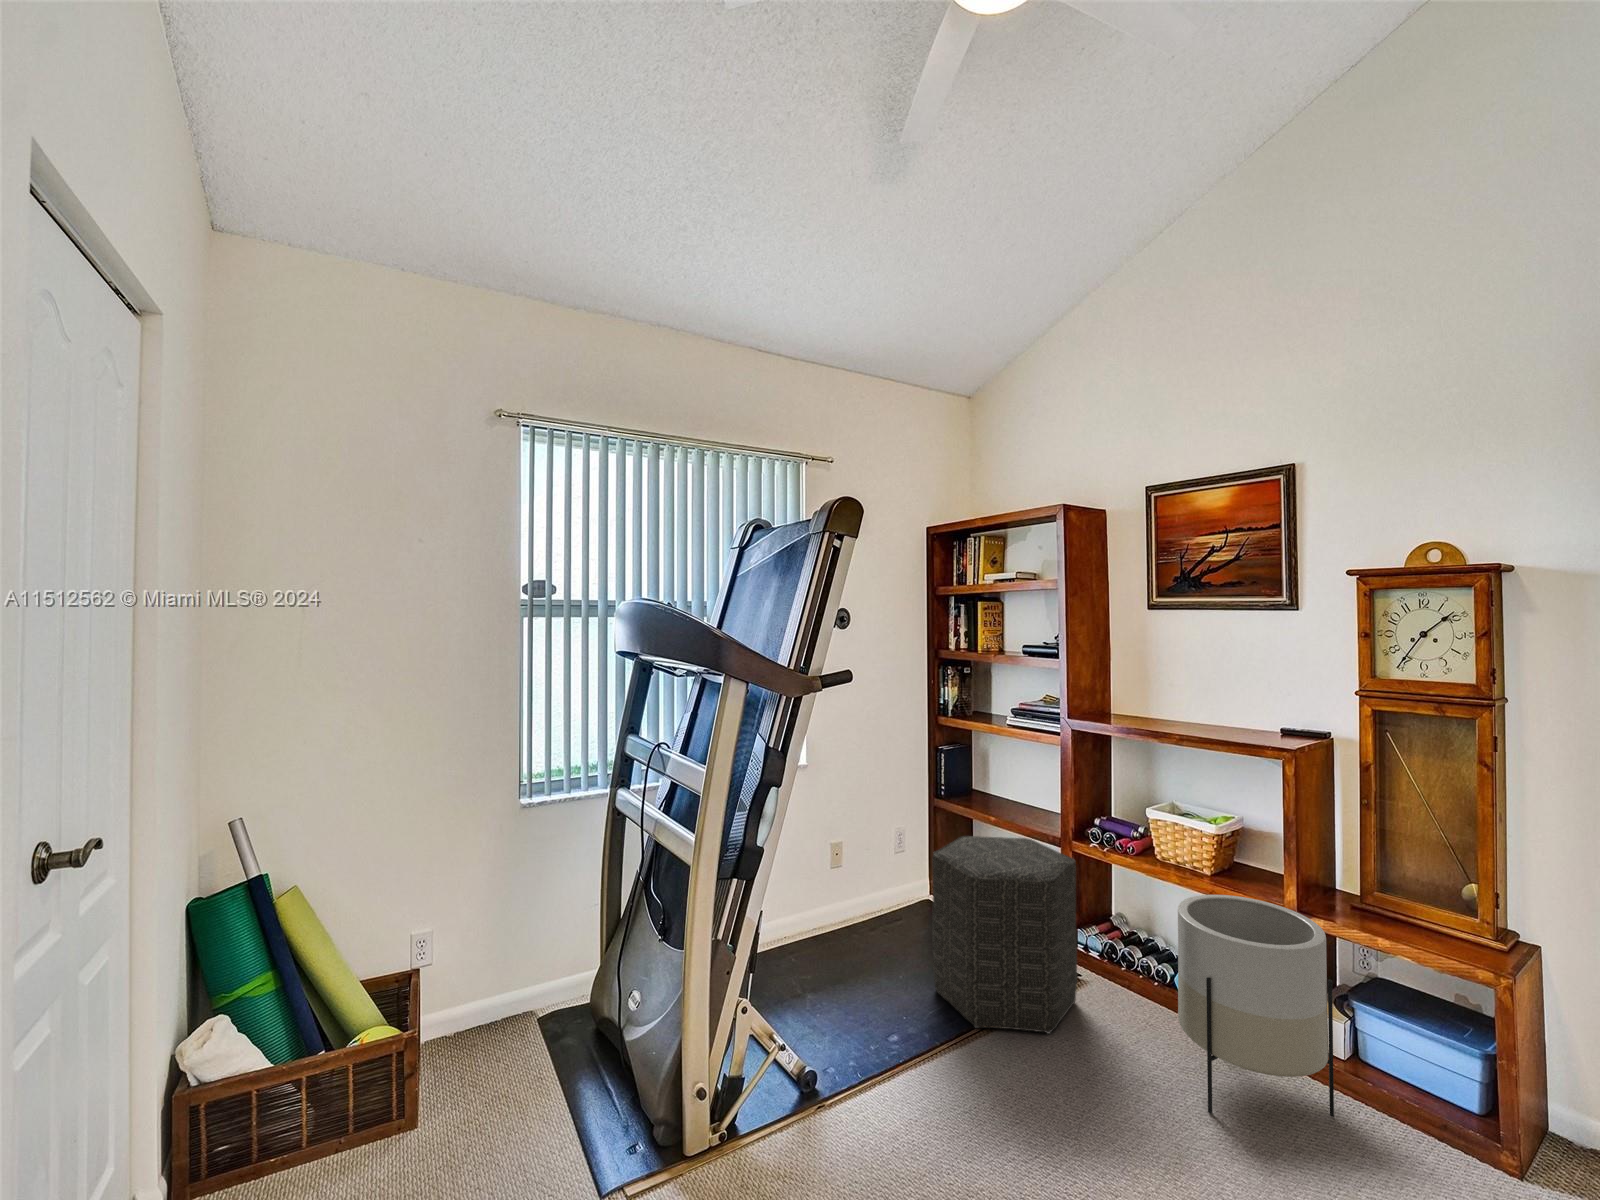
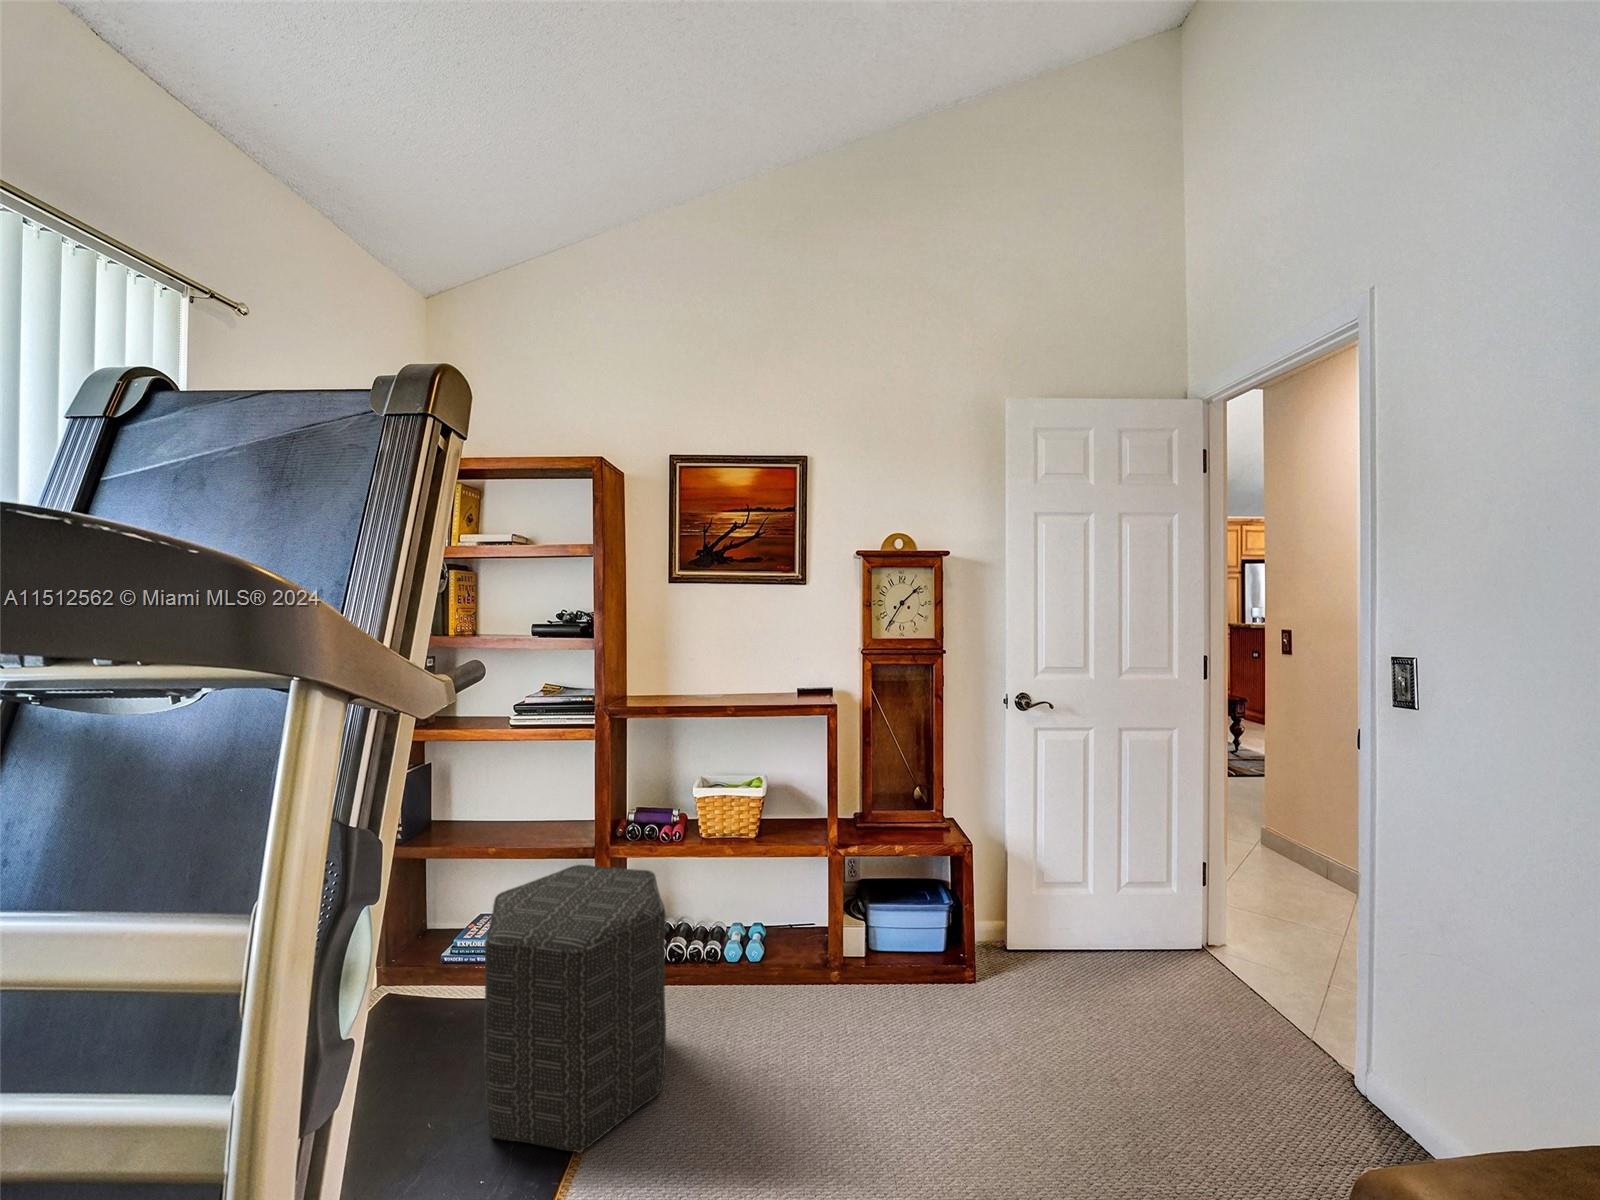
planter: present [1178,895,1334,1117] -> none [776,847,892,1072]

